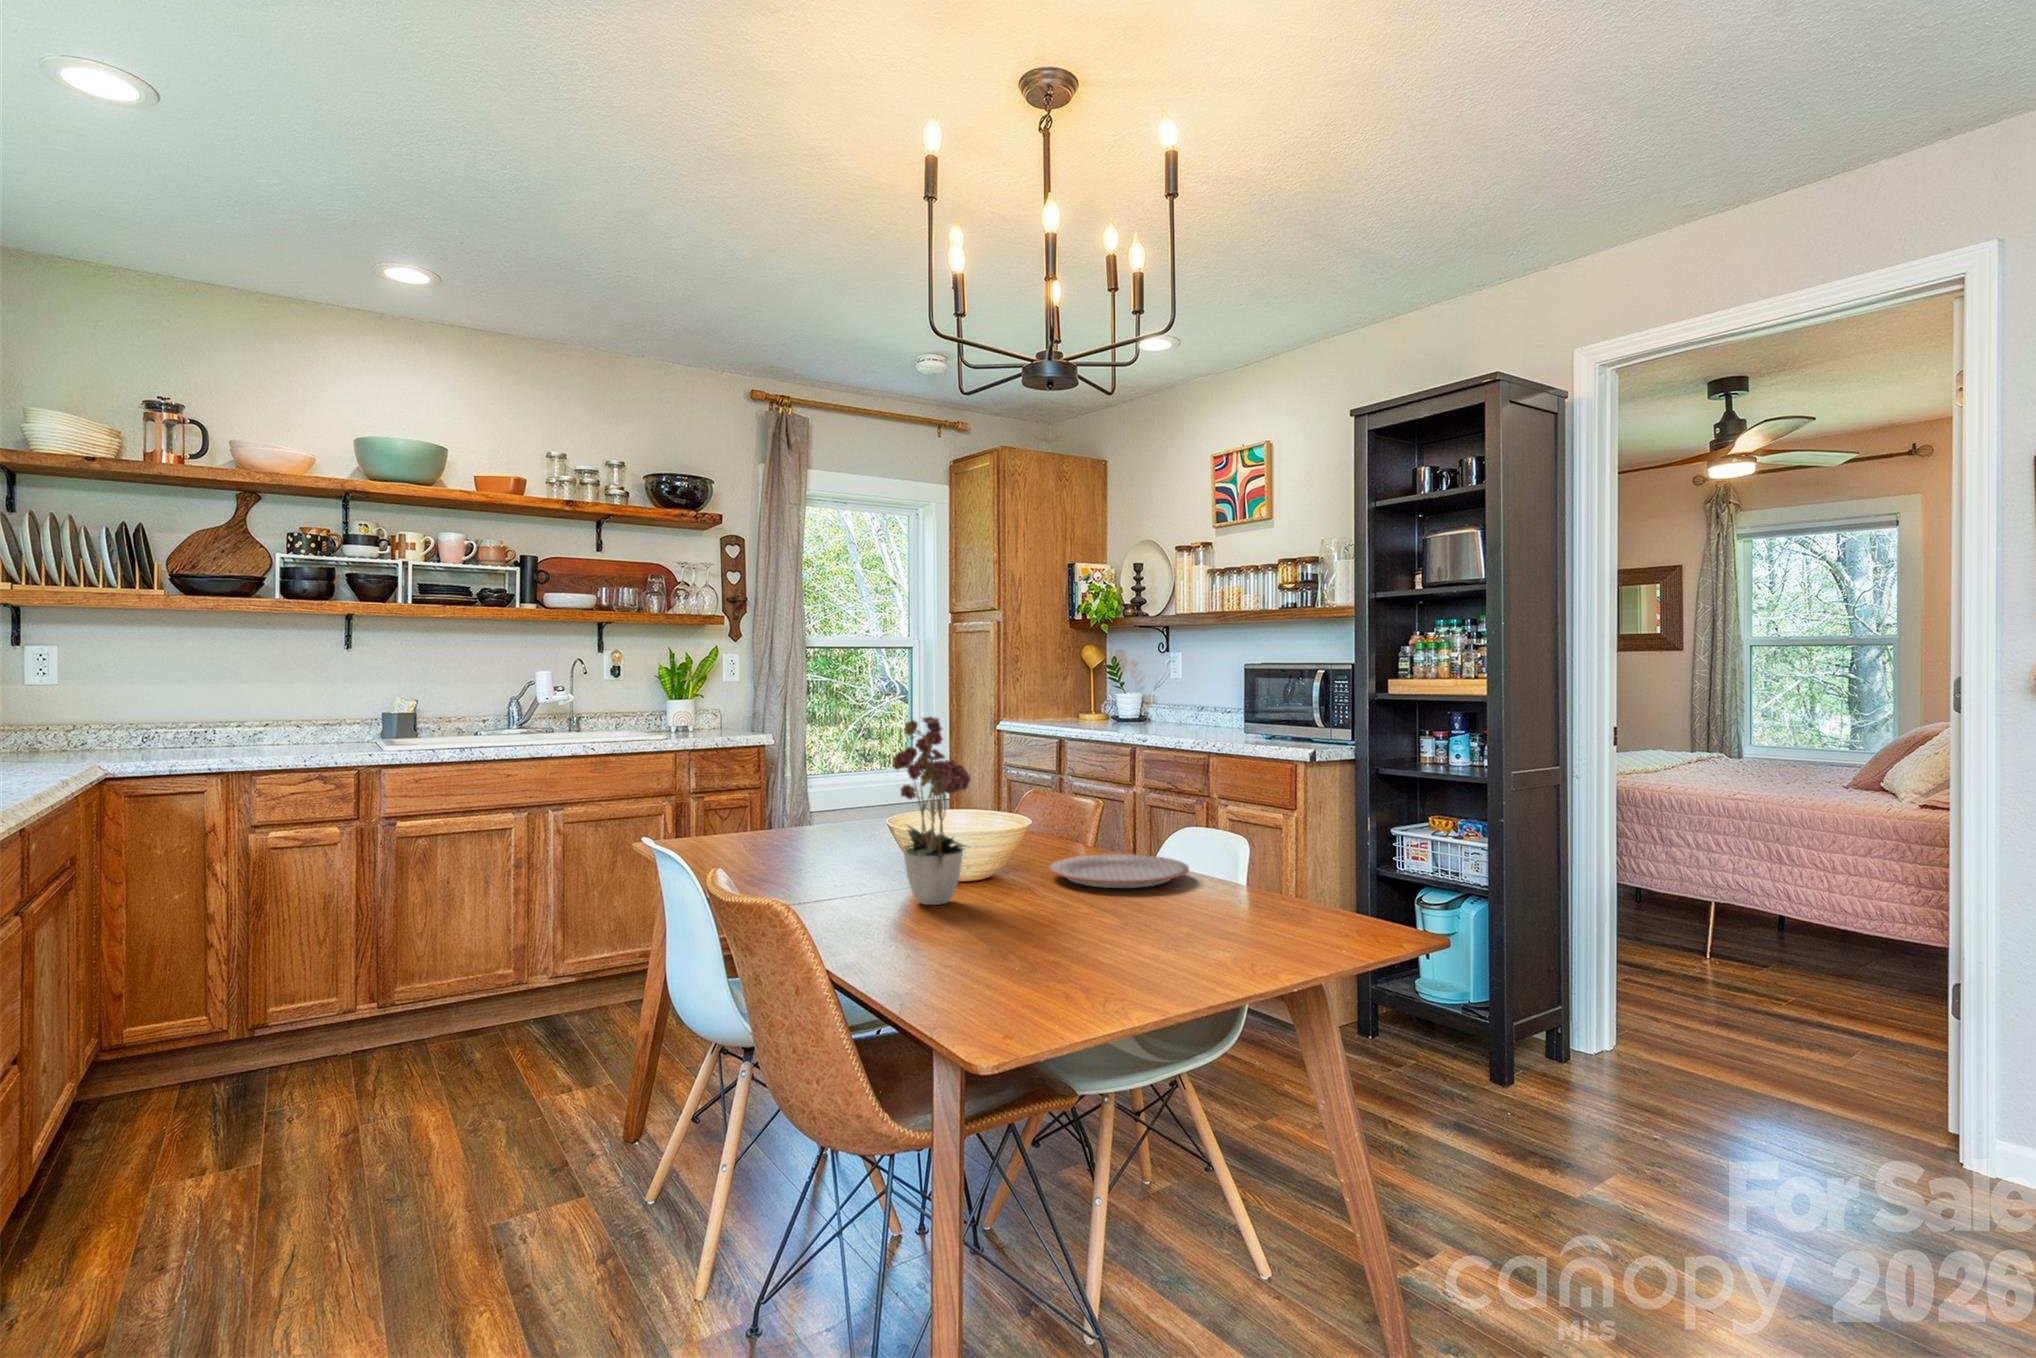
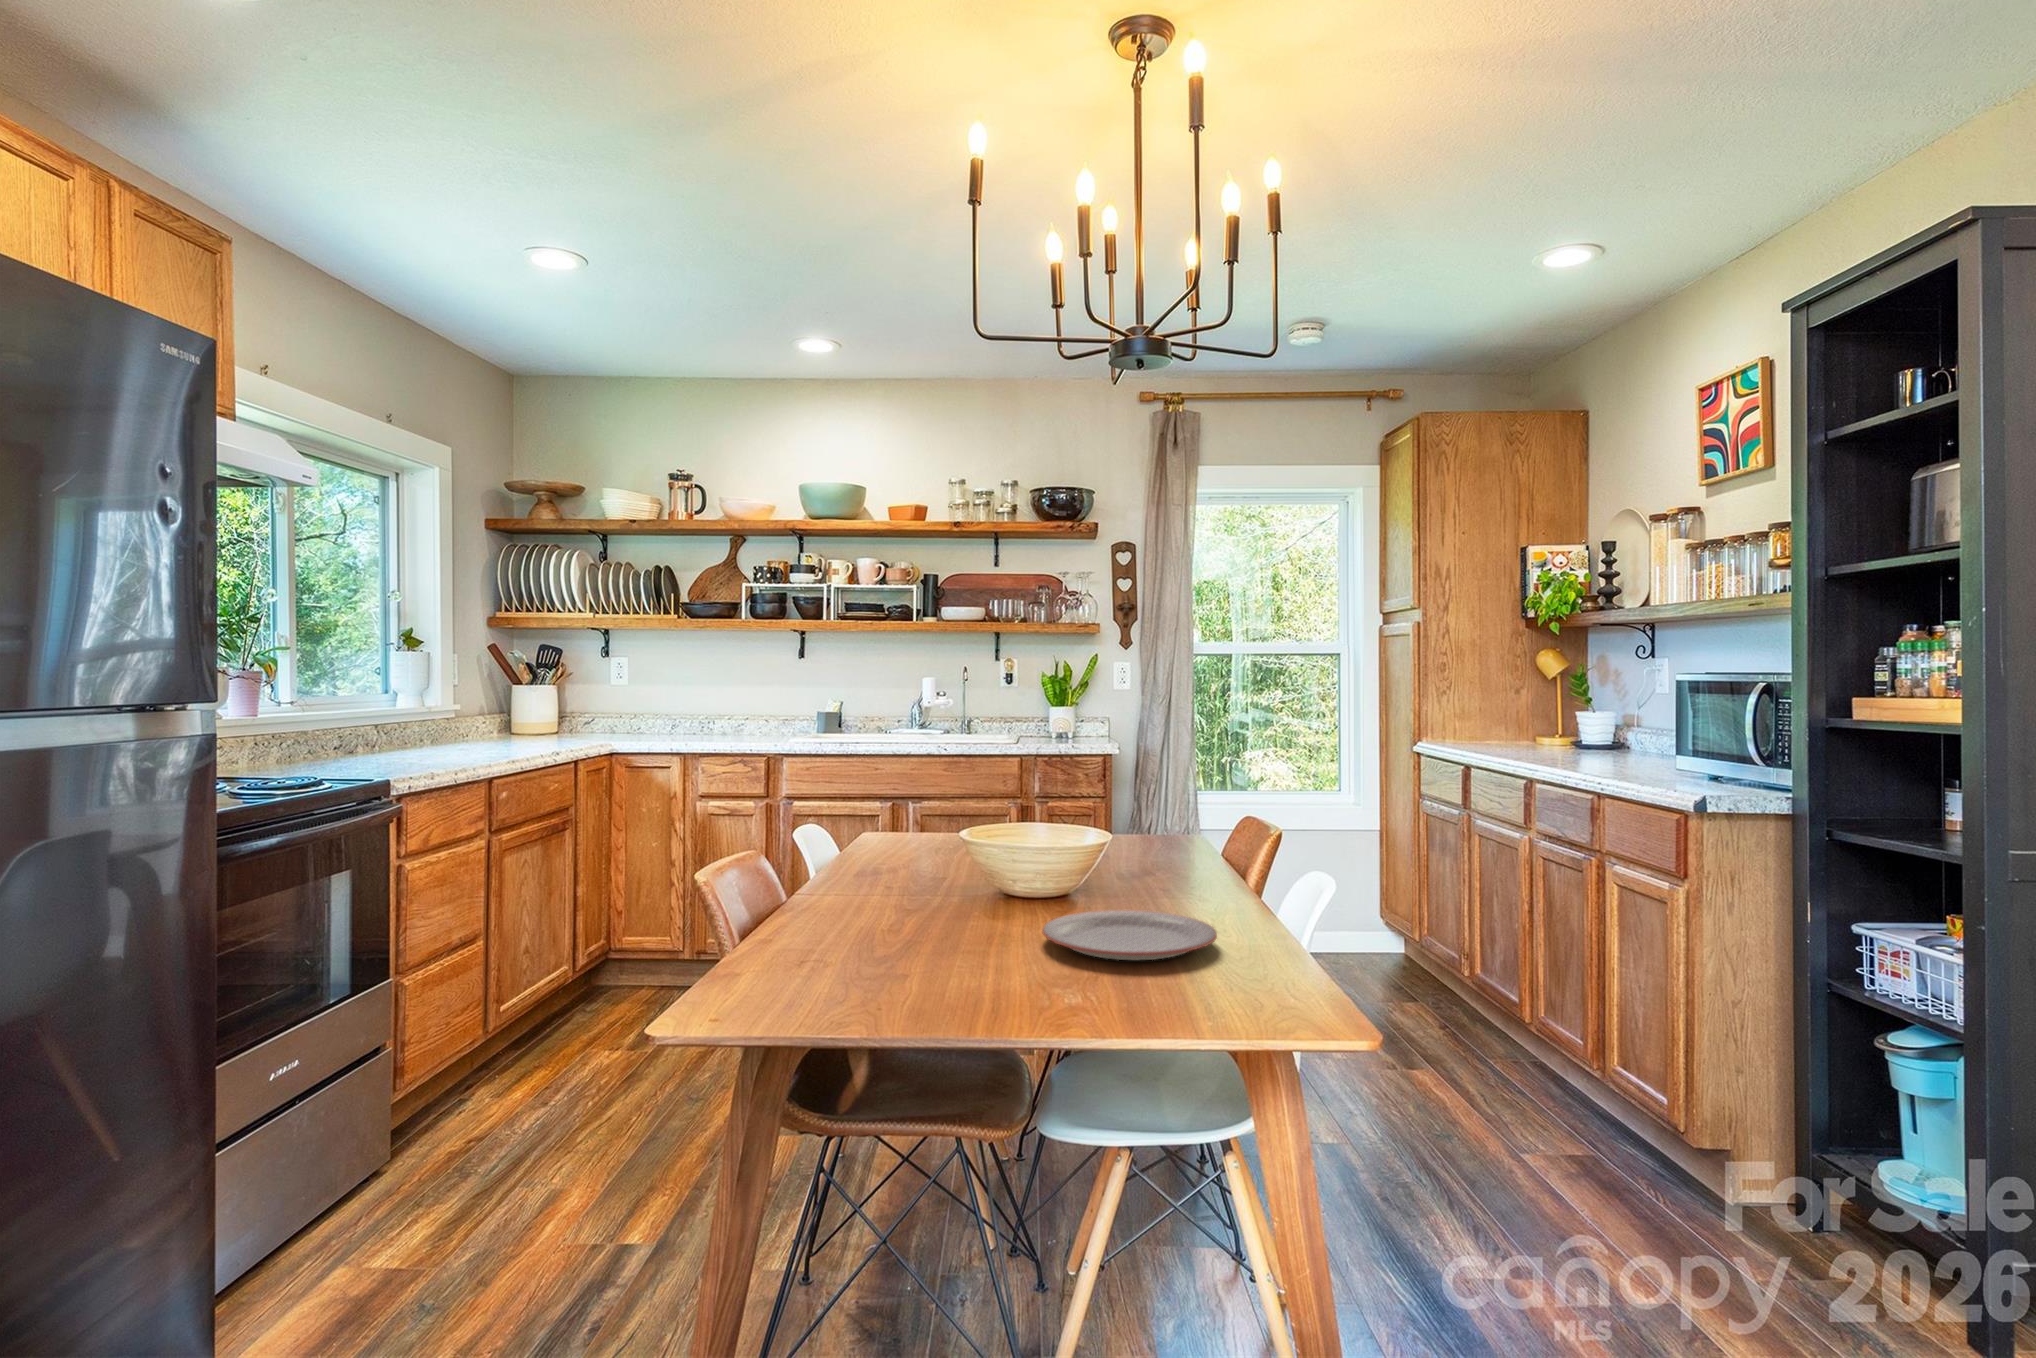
flower arrangement: present [893,717,971,905] -> none [820,724,951,940]

